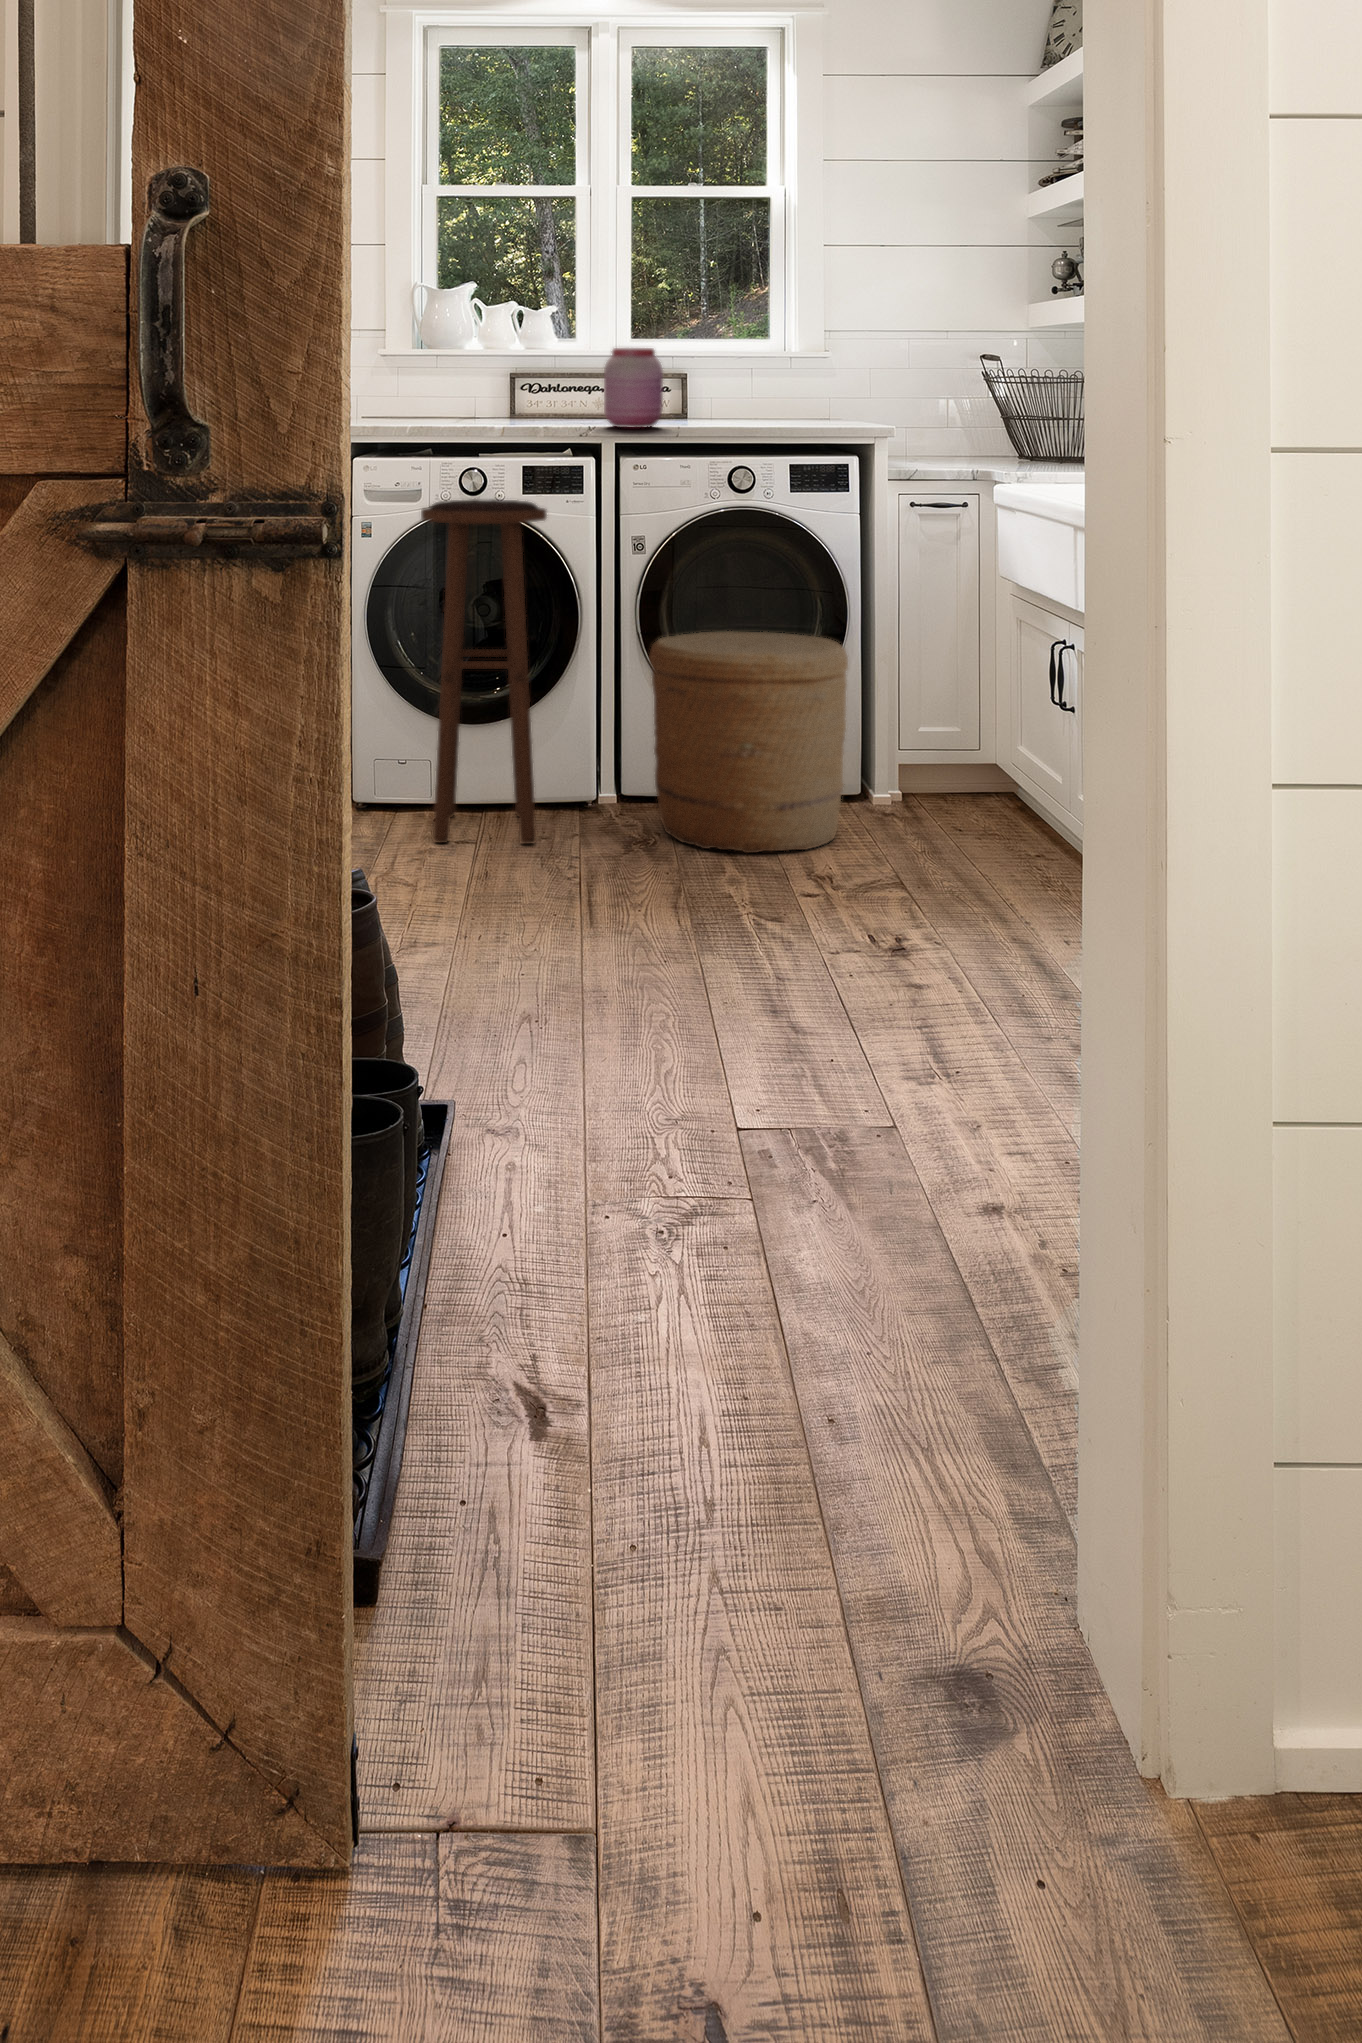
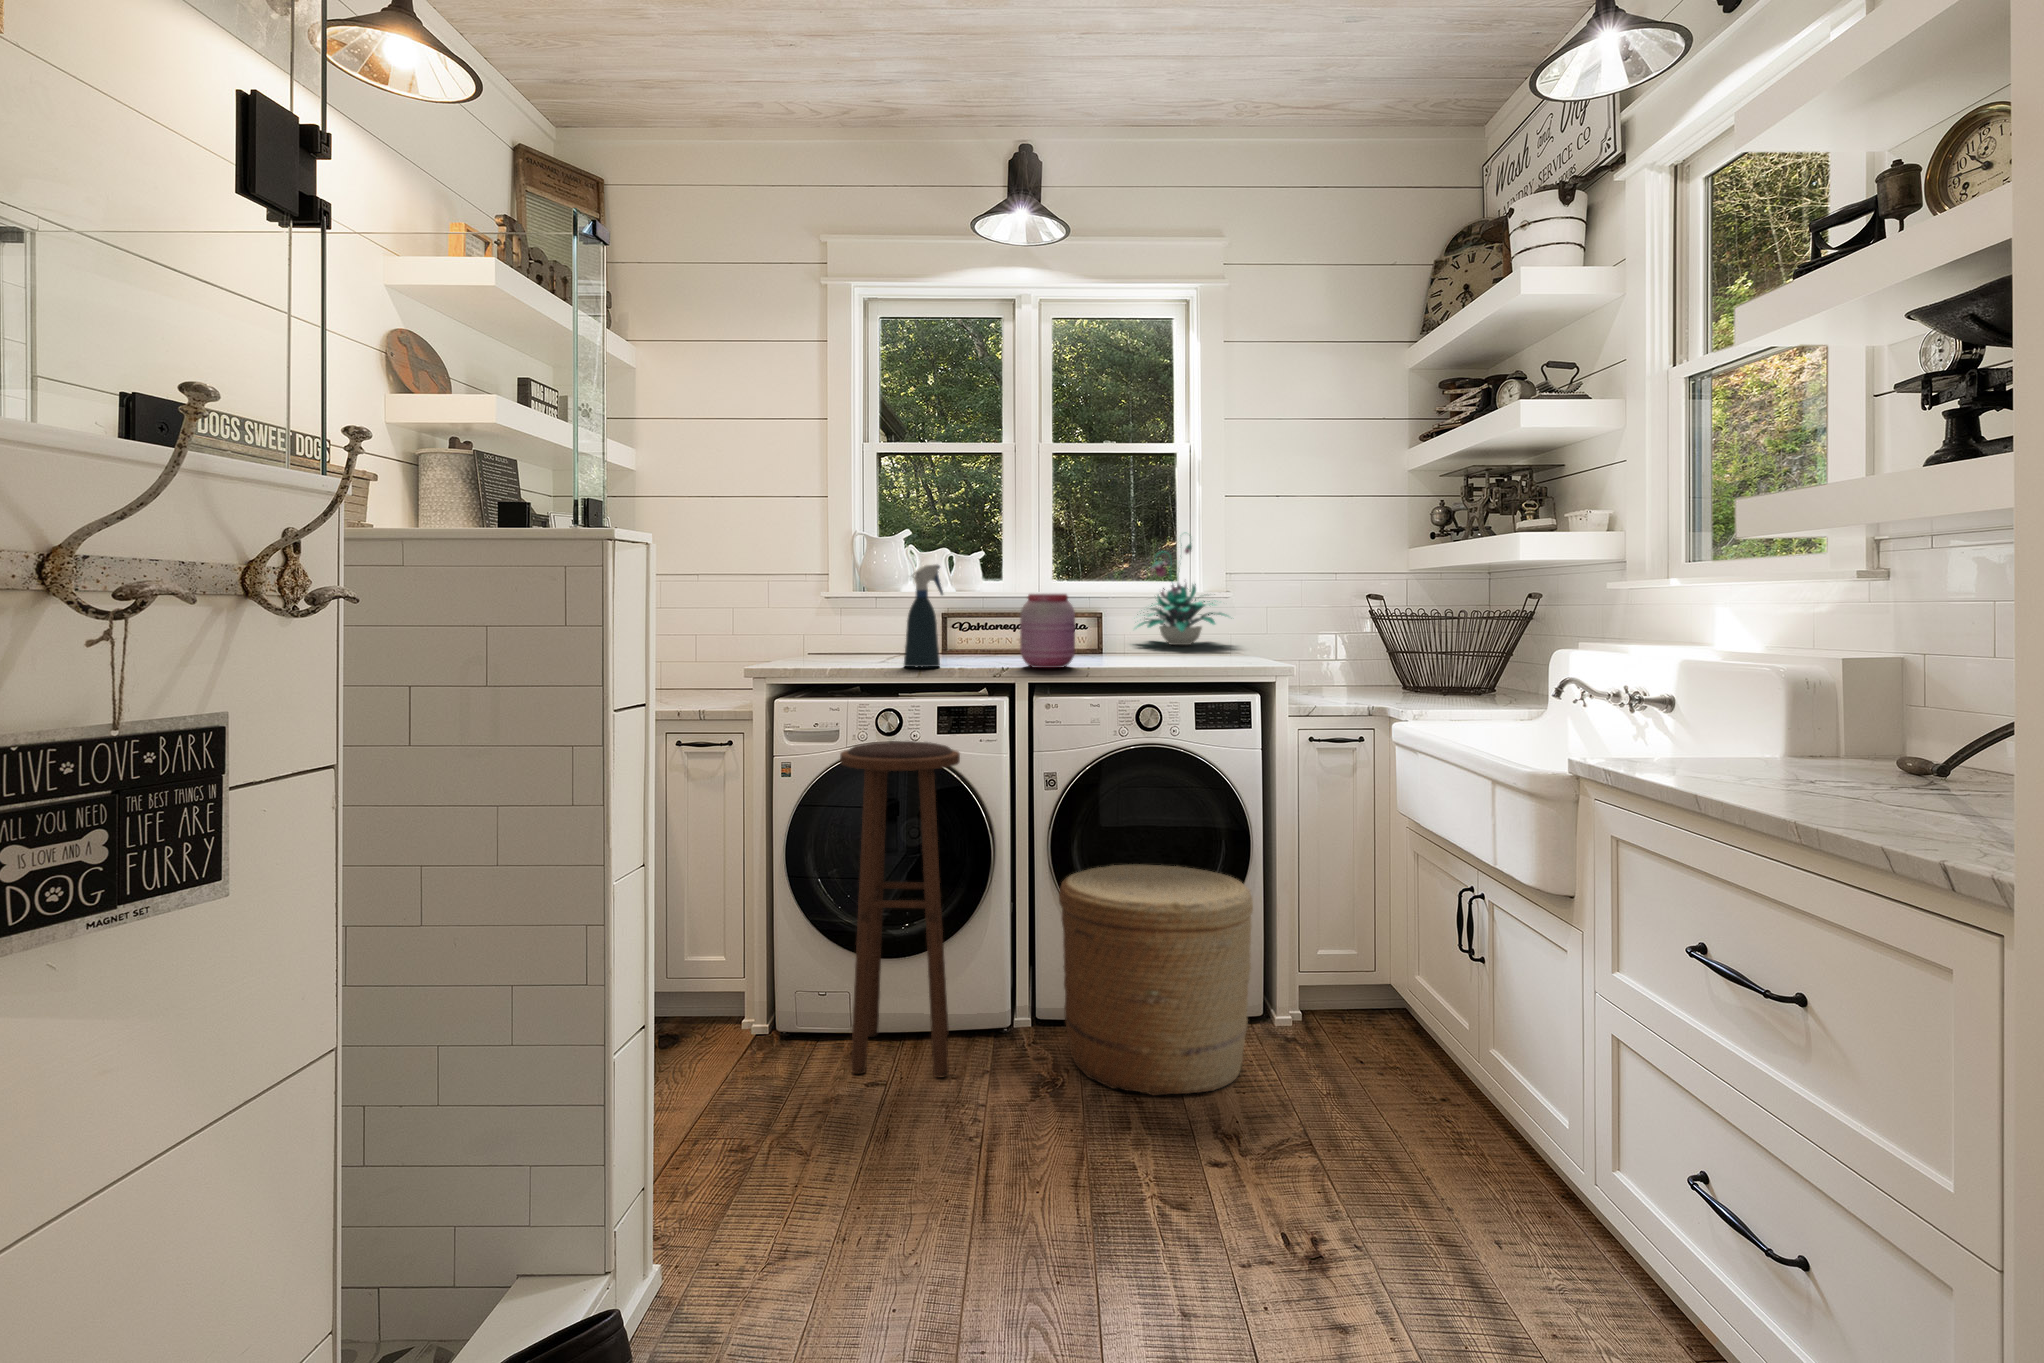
plant: none [718,286,834,410] -> present [1136,544,1228,645]
spray bottle: none [478,316,520,427] -> present [904,564,943,667]

